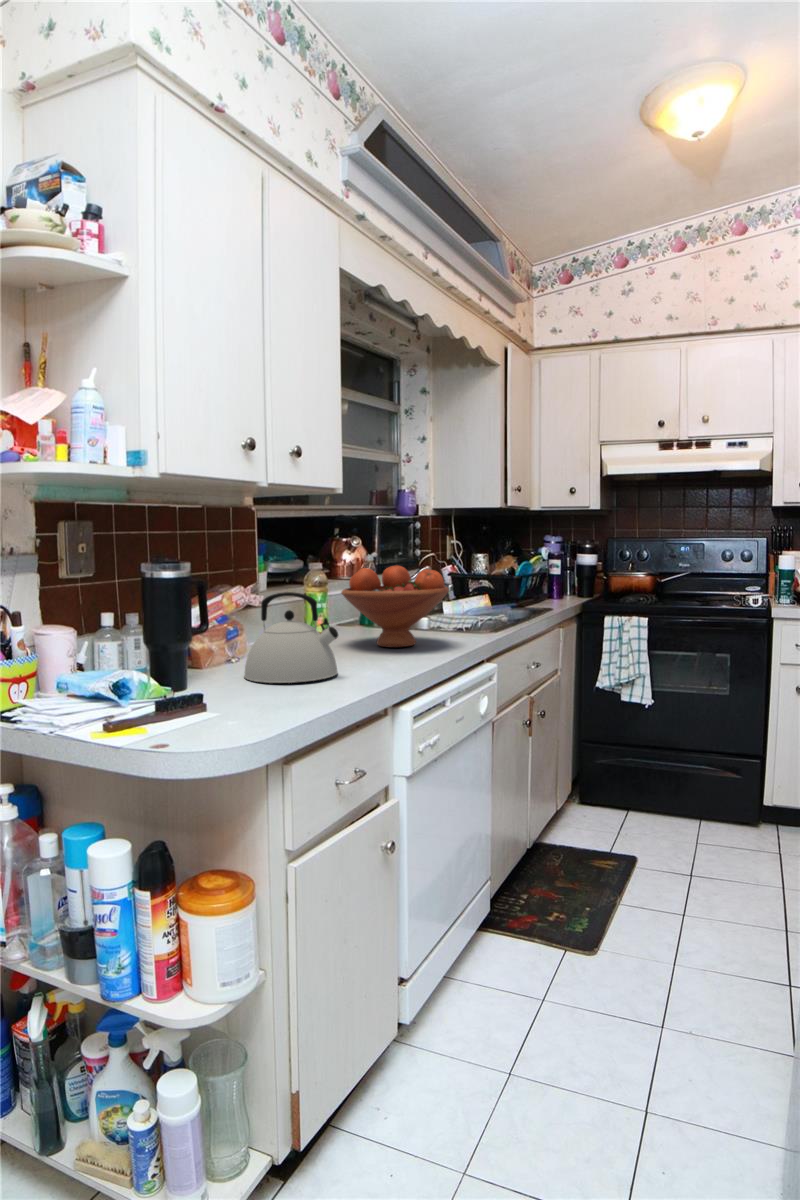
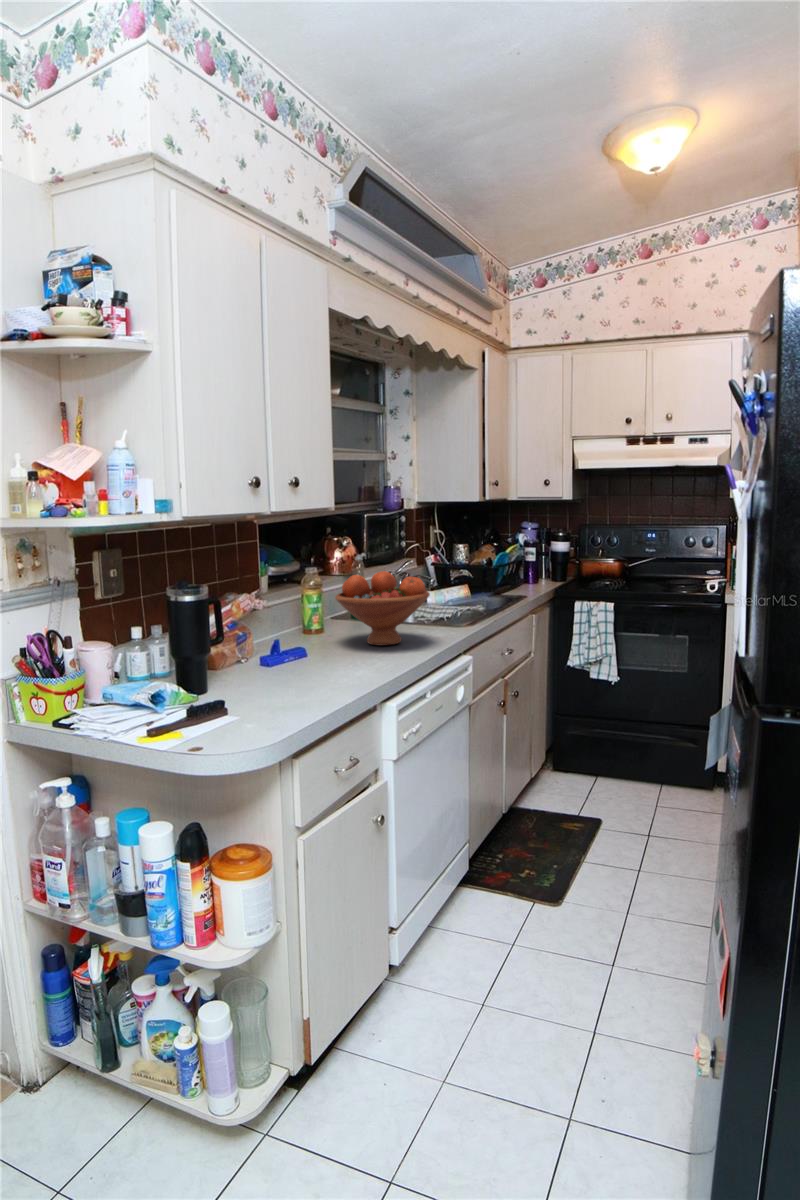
kettle: present [244,592,338,683] -> none [254,607,334,686]

